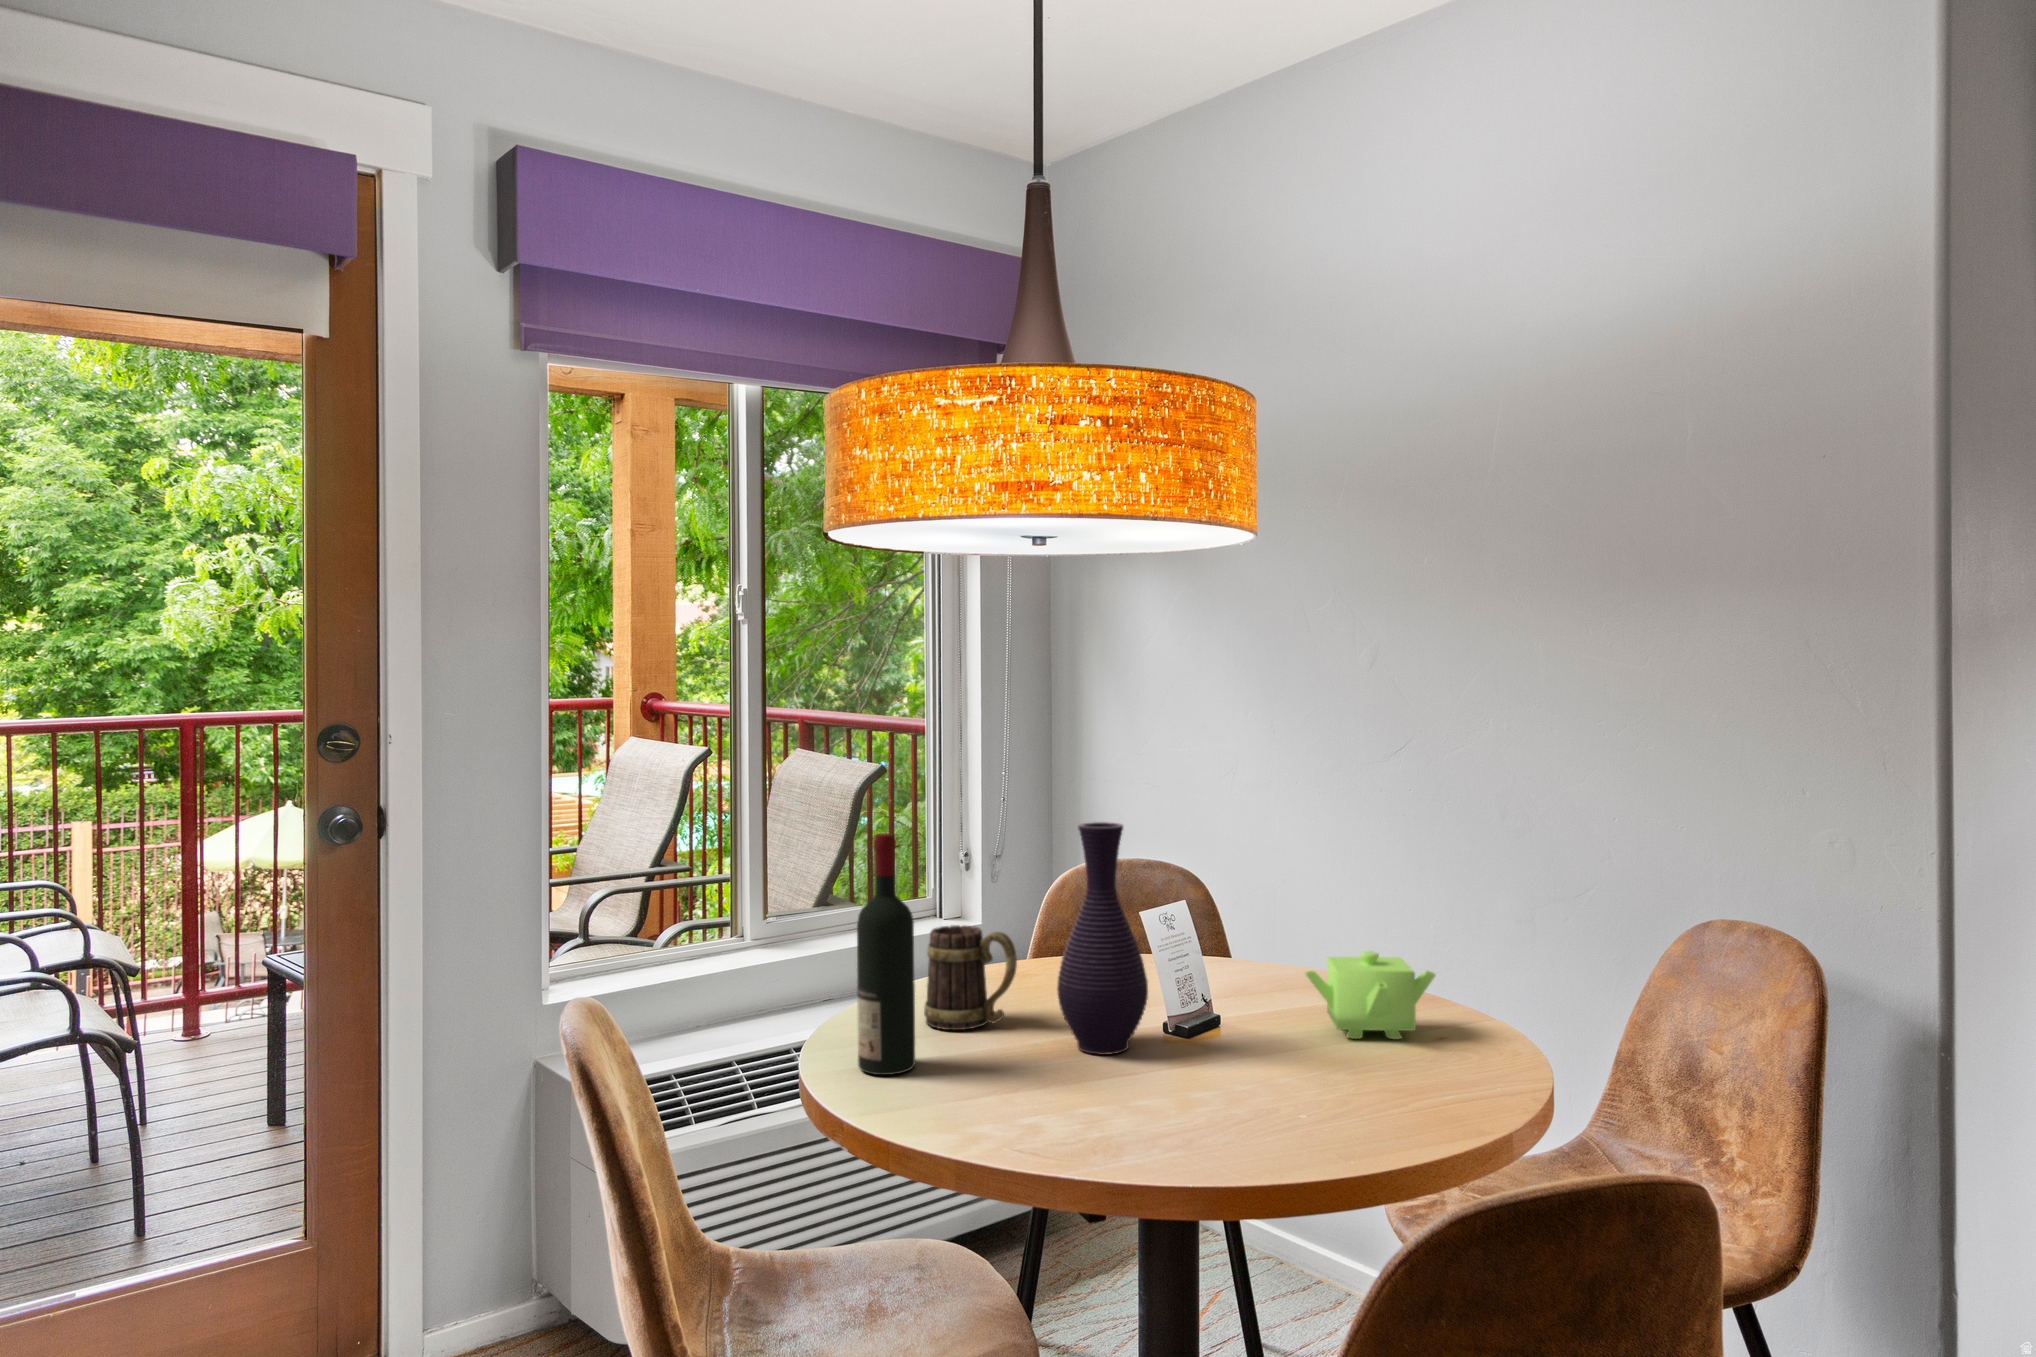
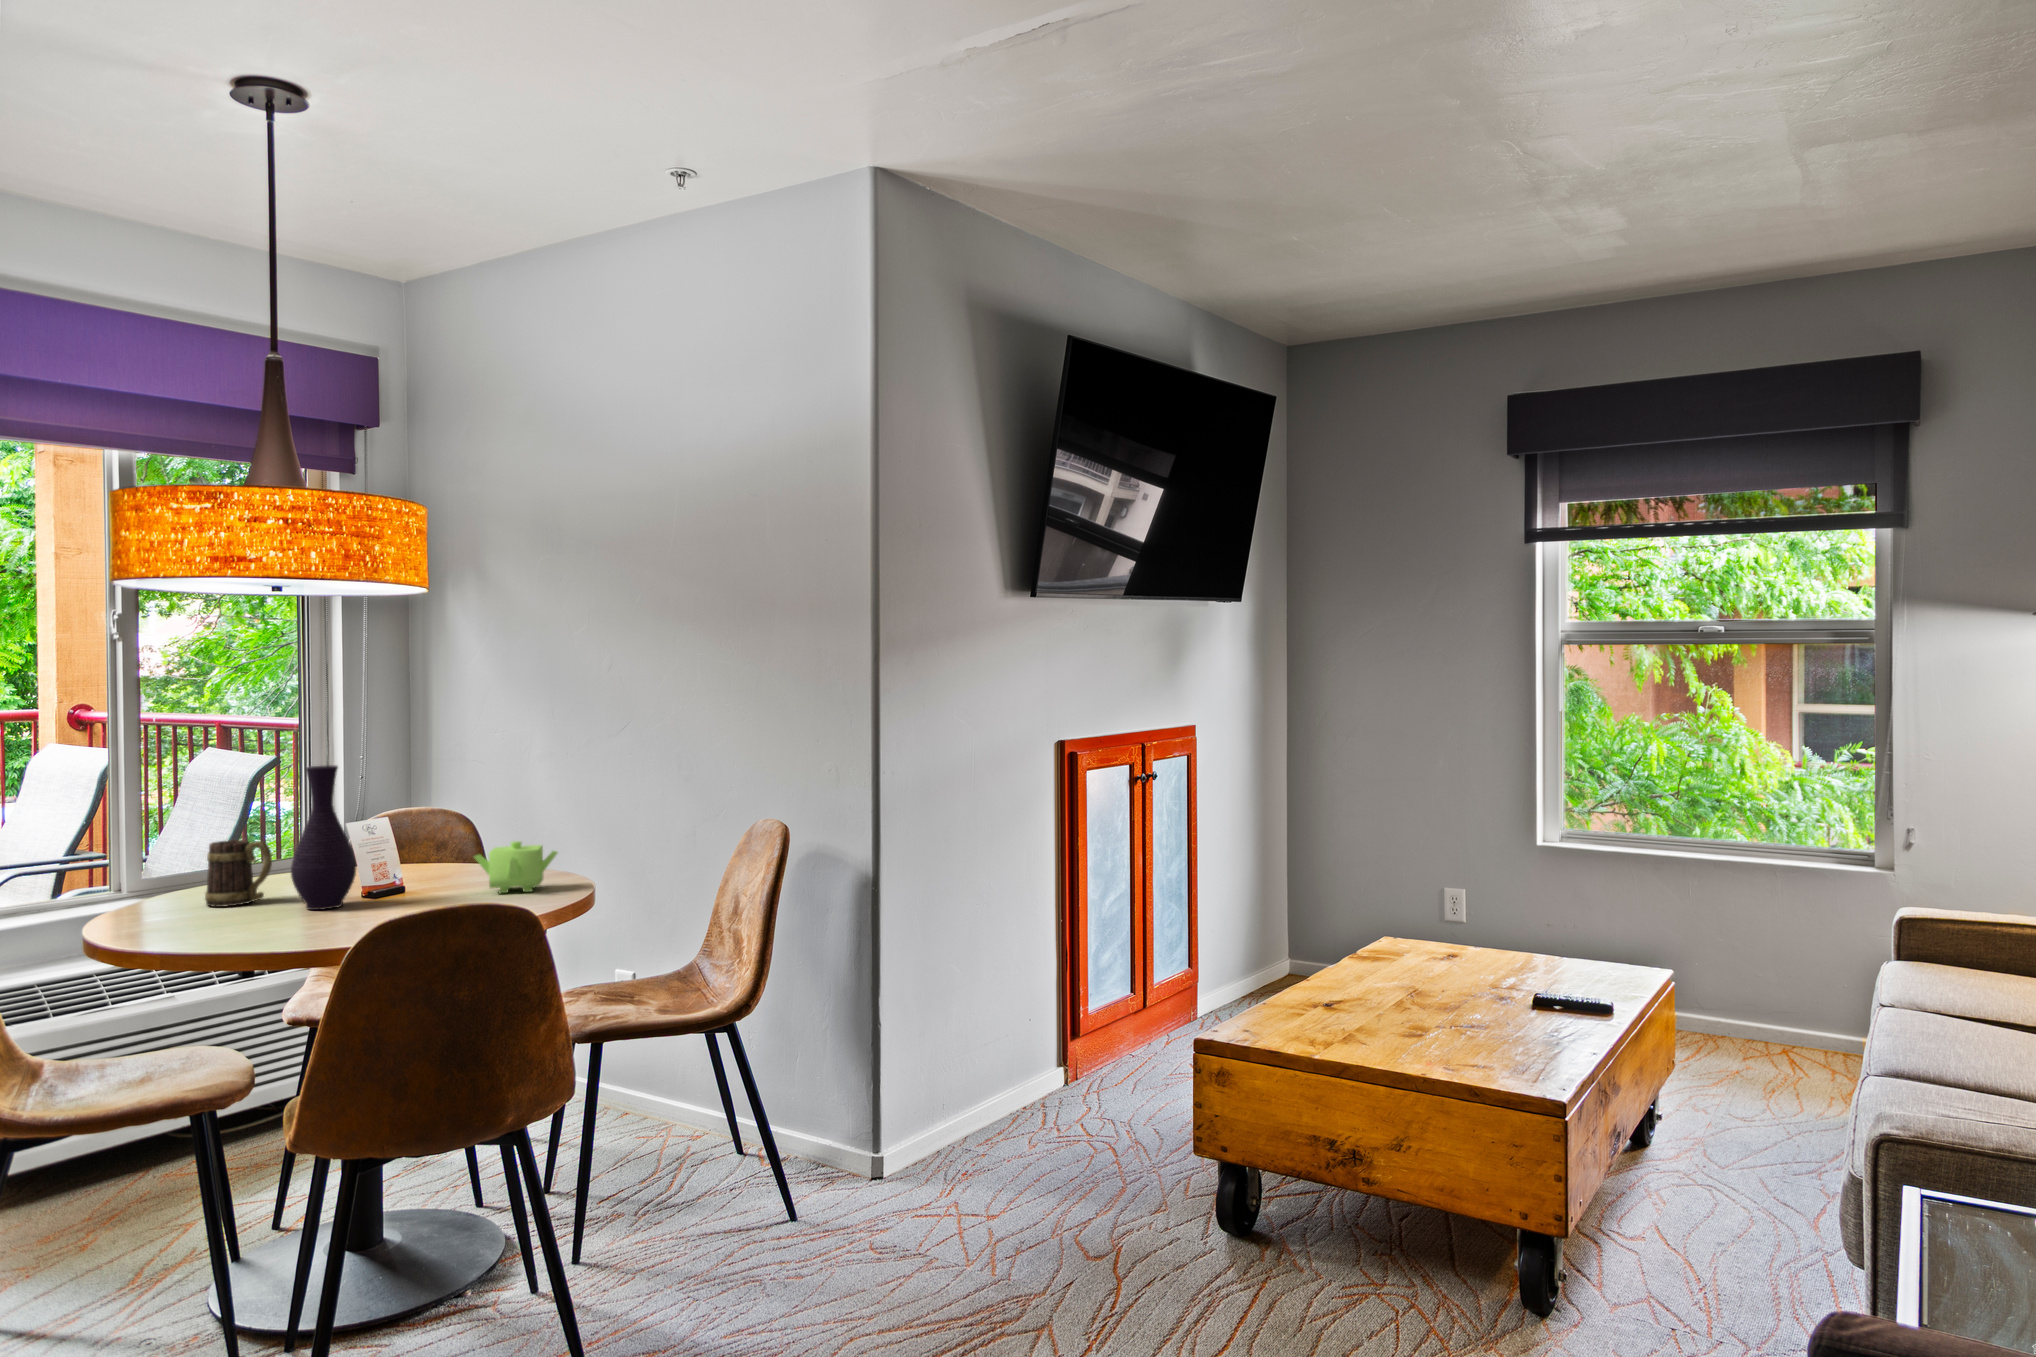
wine bottle: present [857,833,915,1075] -> none [134,774,180,927]

